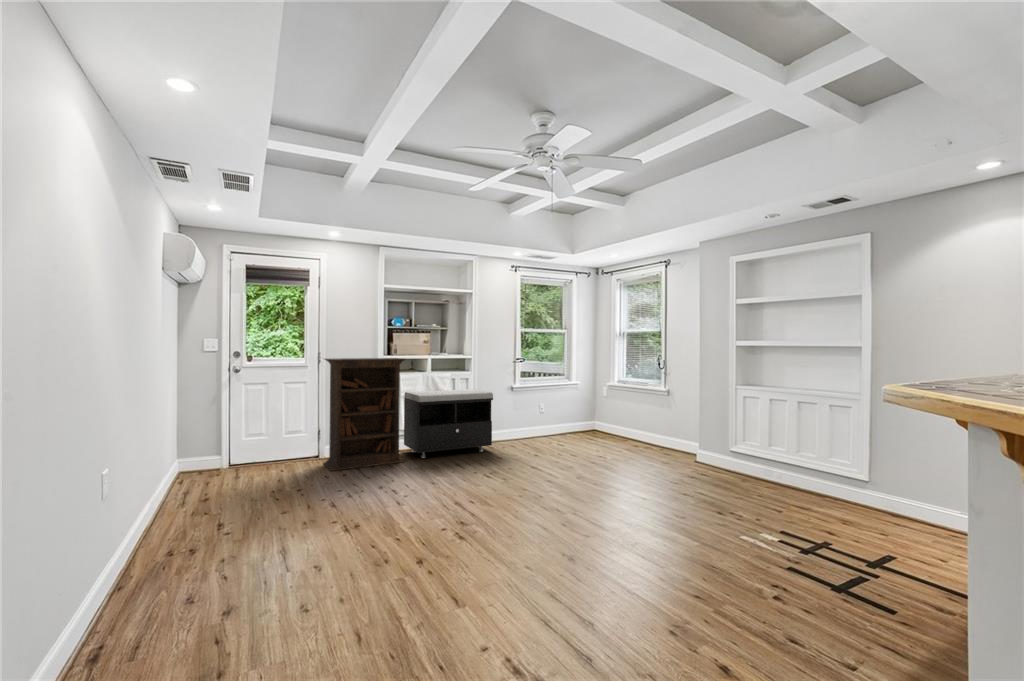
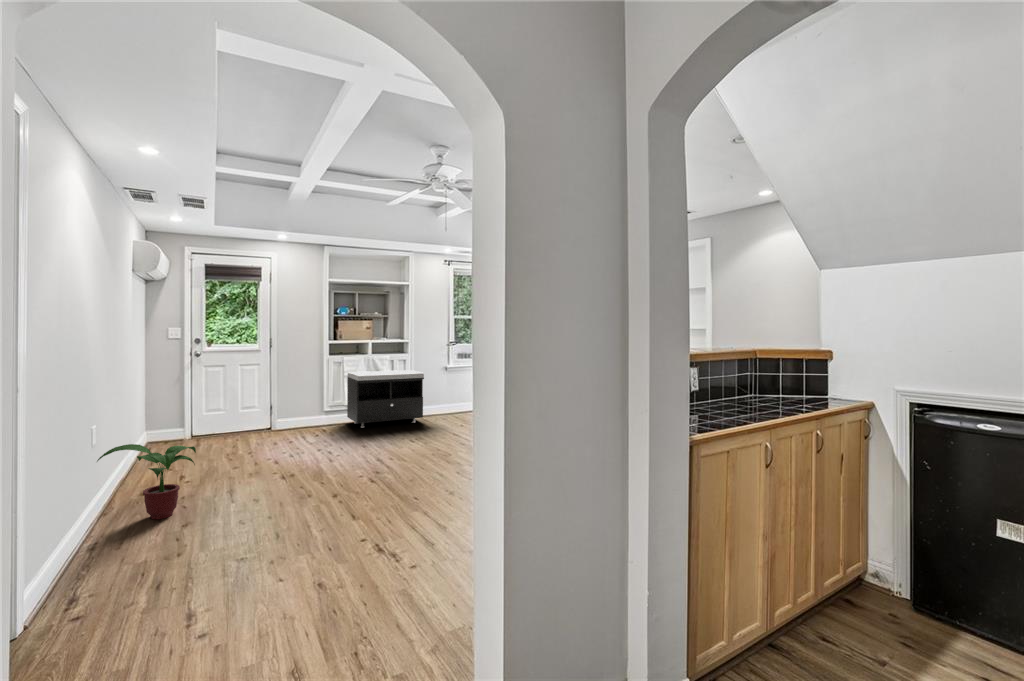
bookcase: present [323,358,405,471] -> none [274,343,347,438]
potted plant: none [106,492,239,599] -> present [97,444,196,519]

